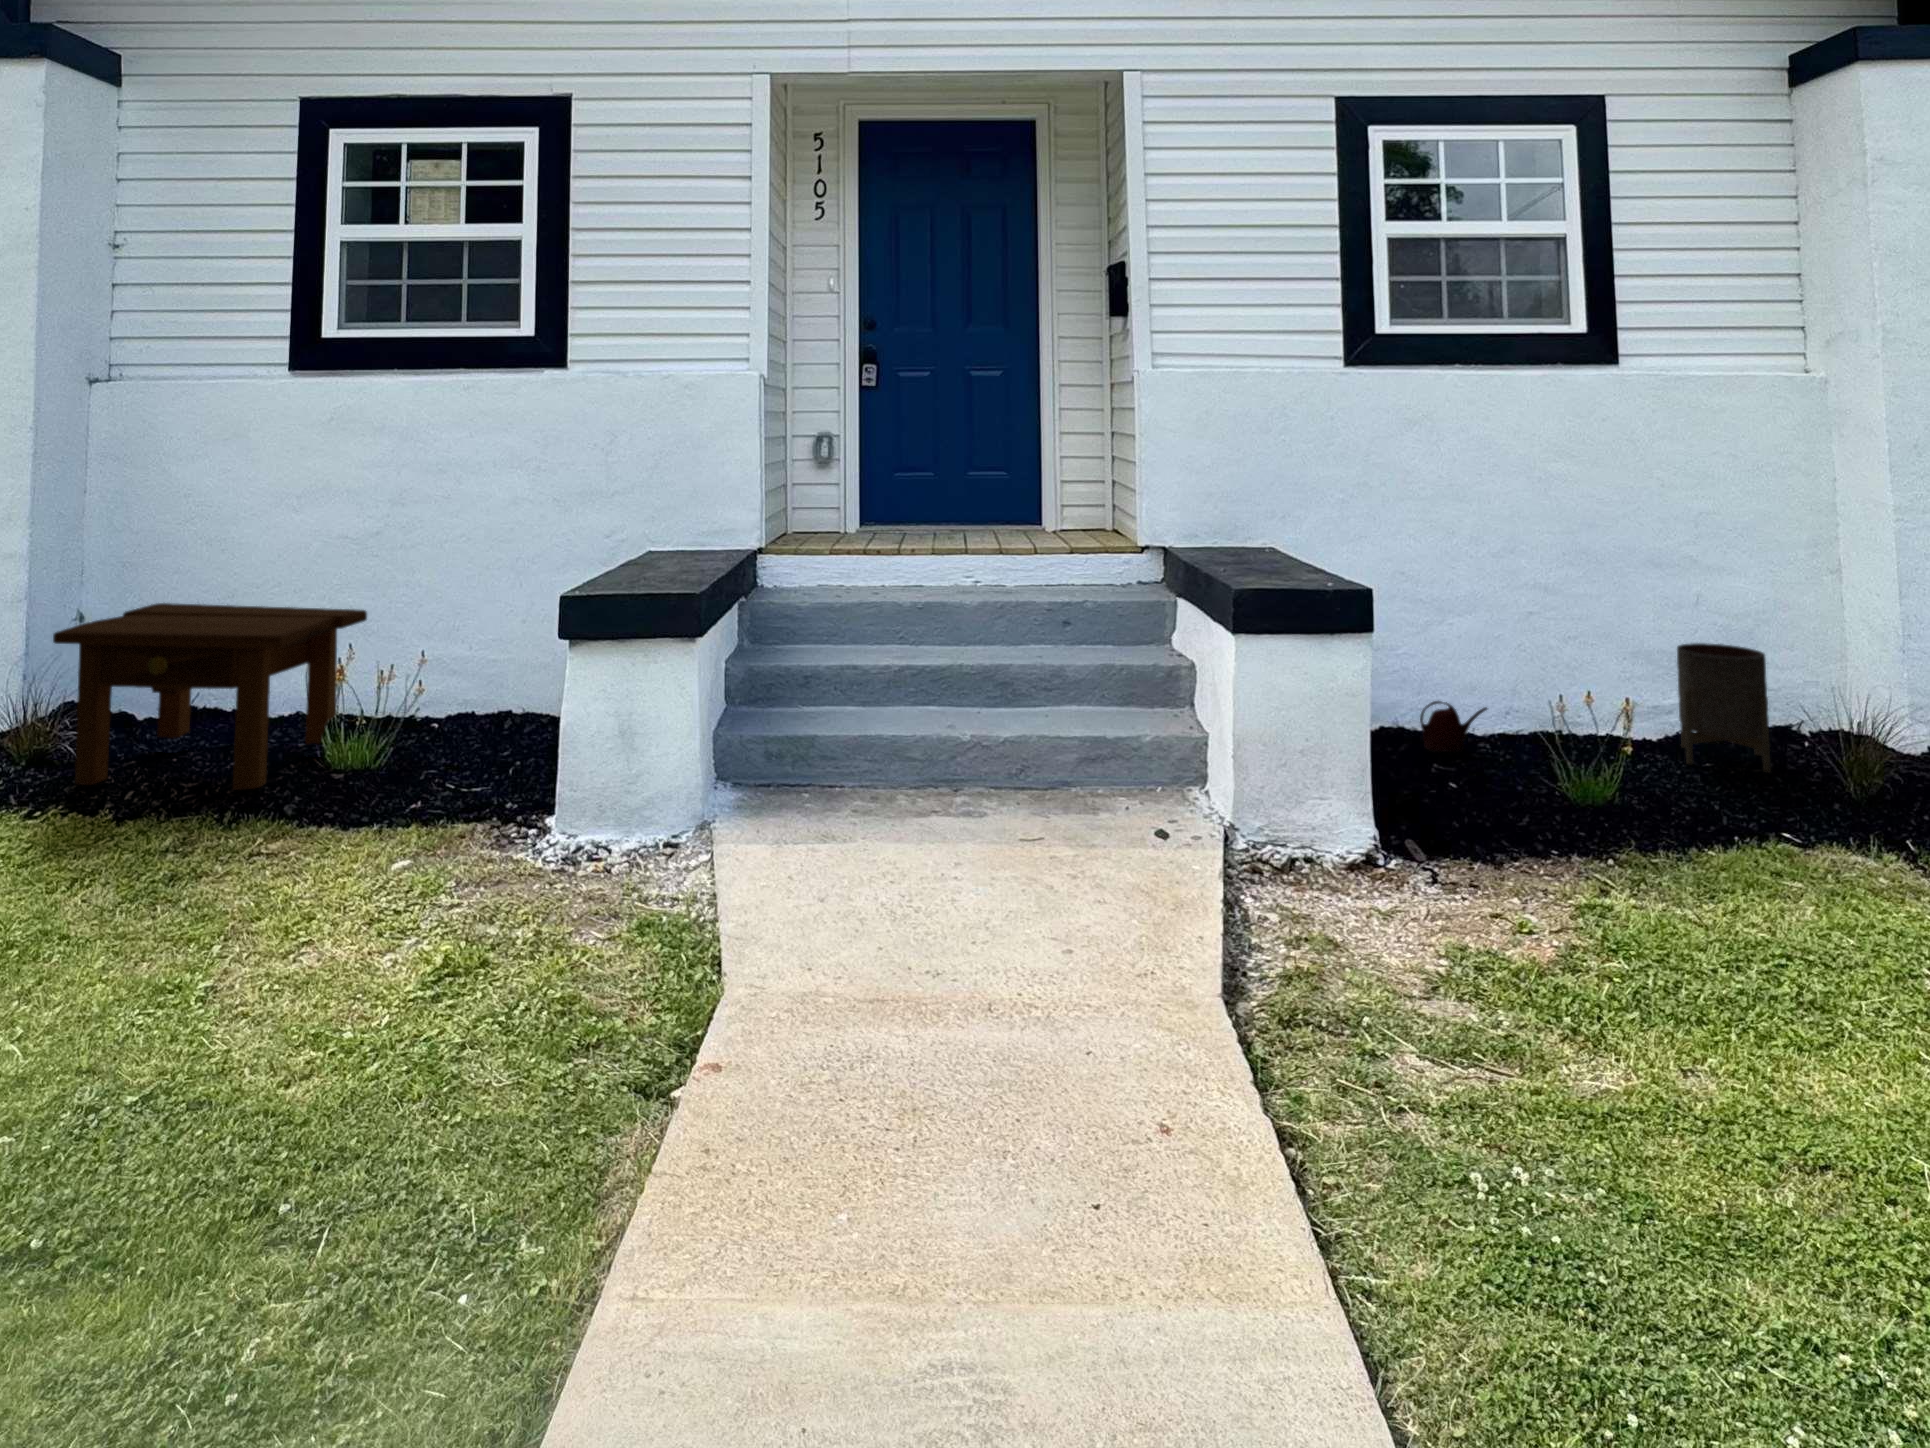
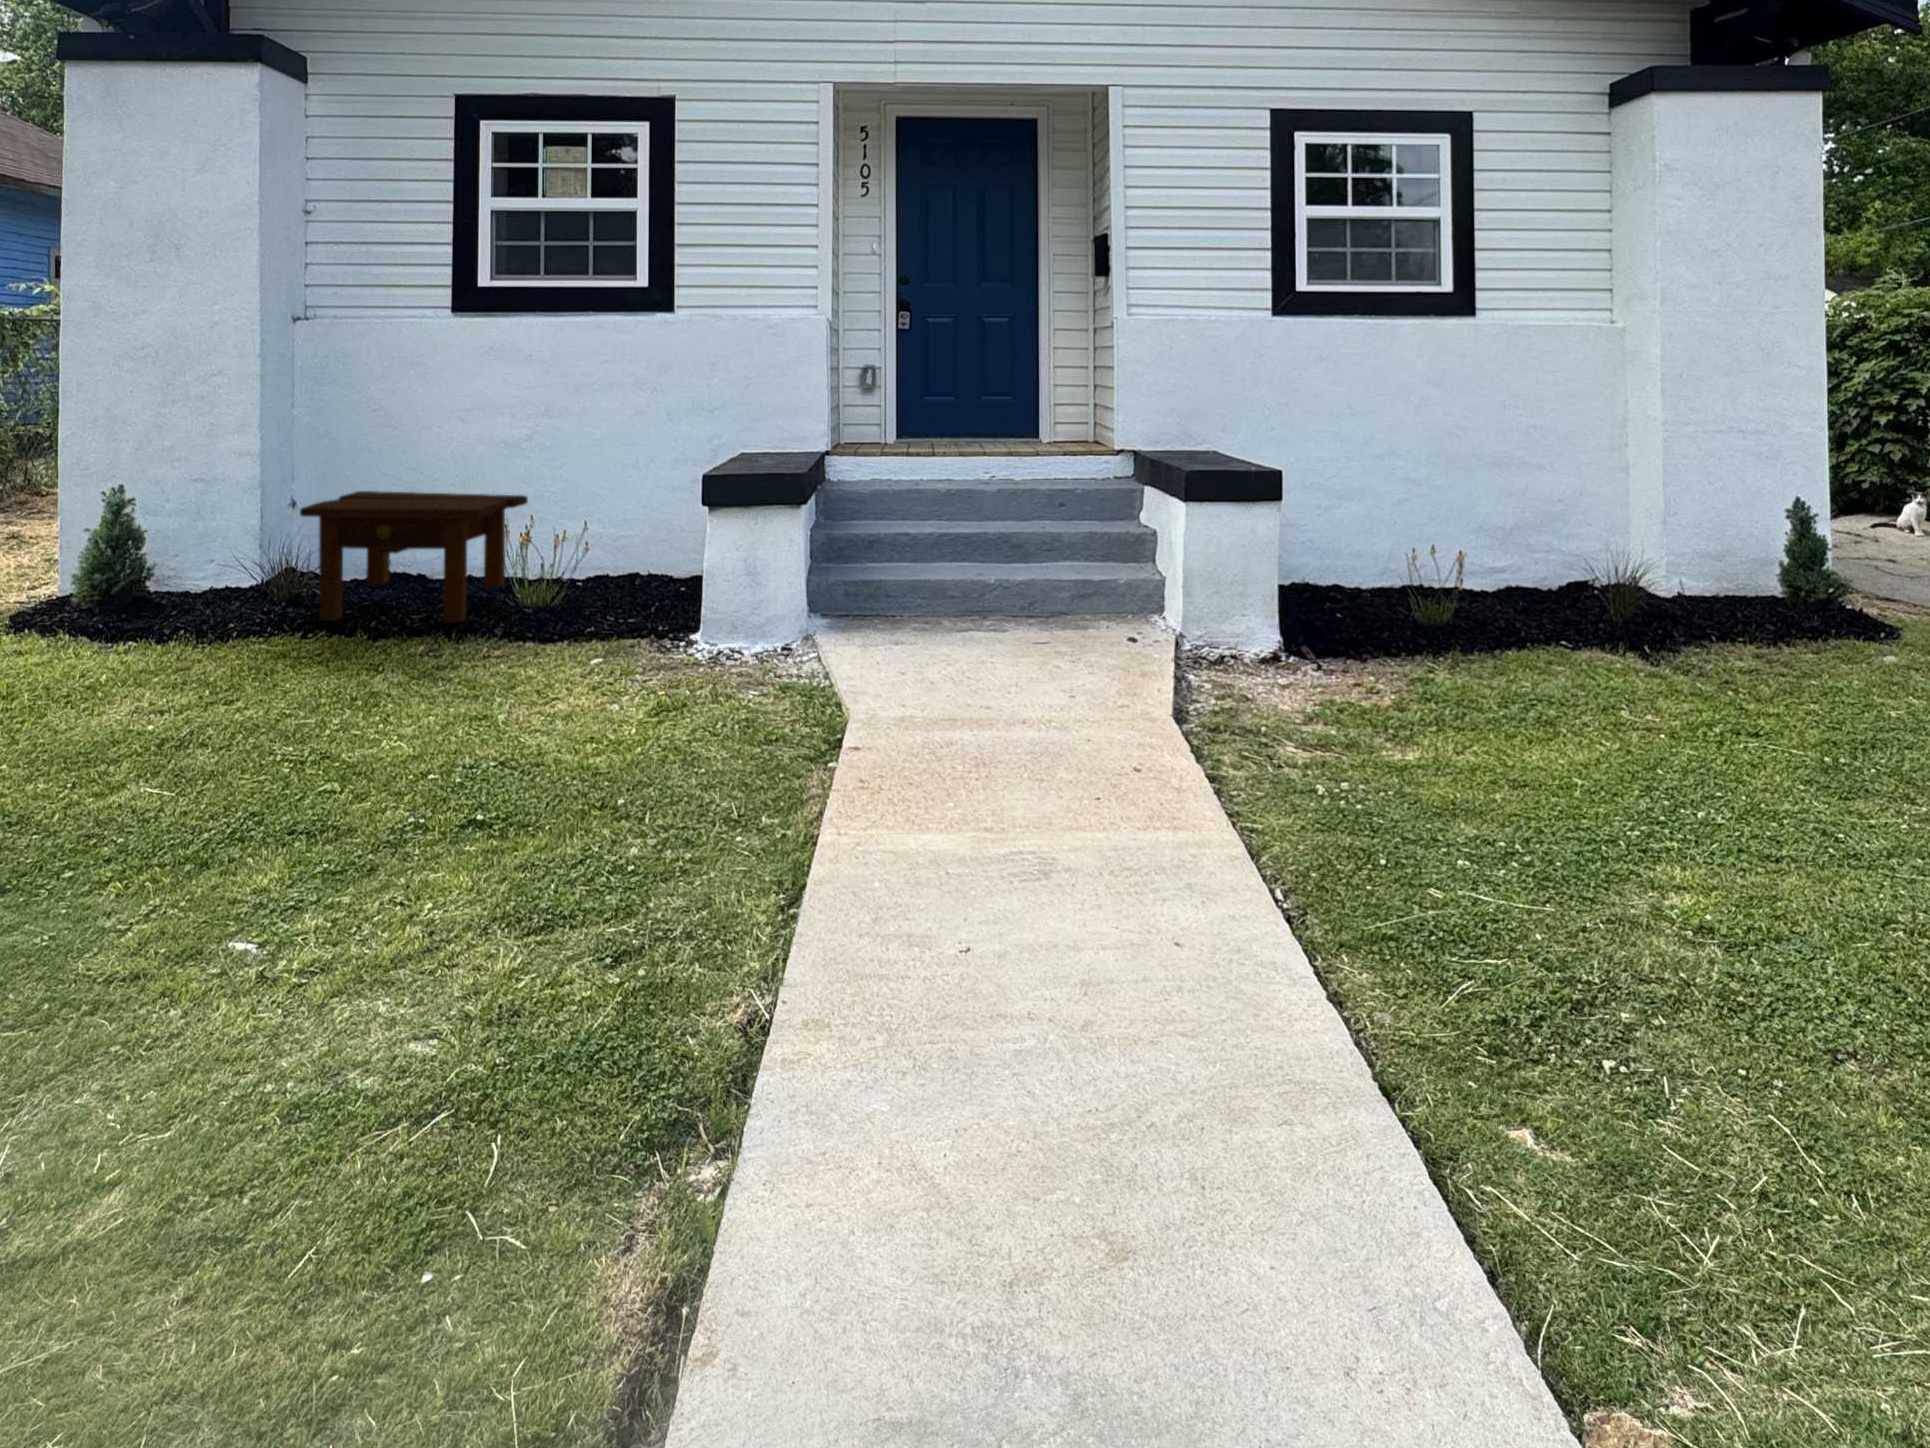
planter: present [1677,643,1771,772] -> none [1506,521,1567,610]
watering can: present [1420,701,1487,752] -> none [1320,563,1370,600]

